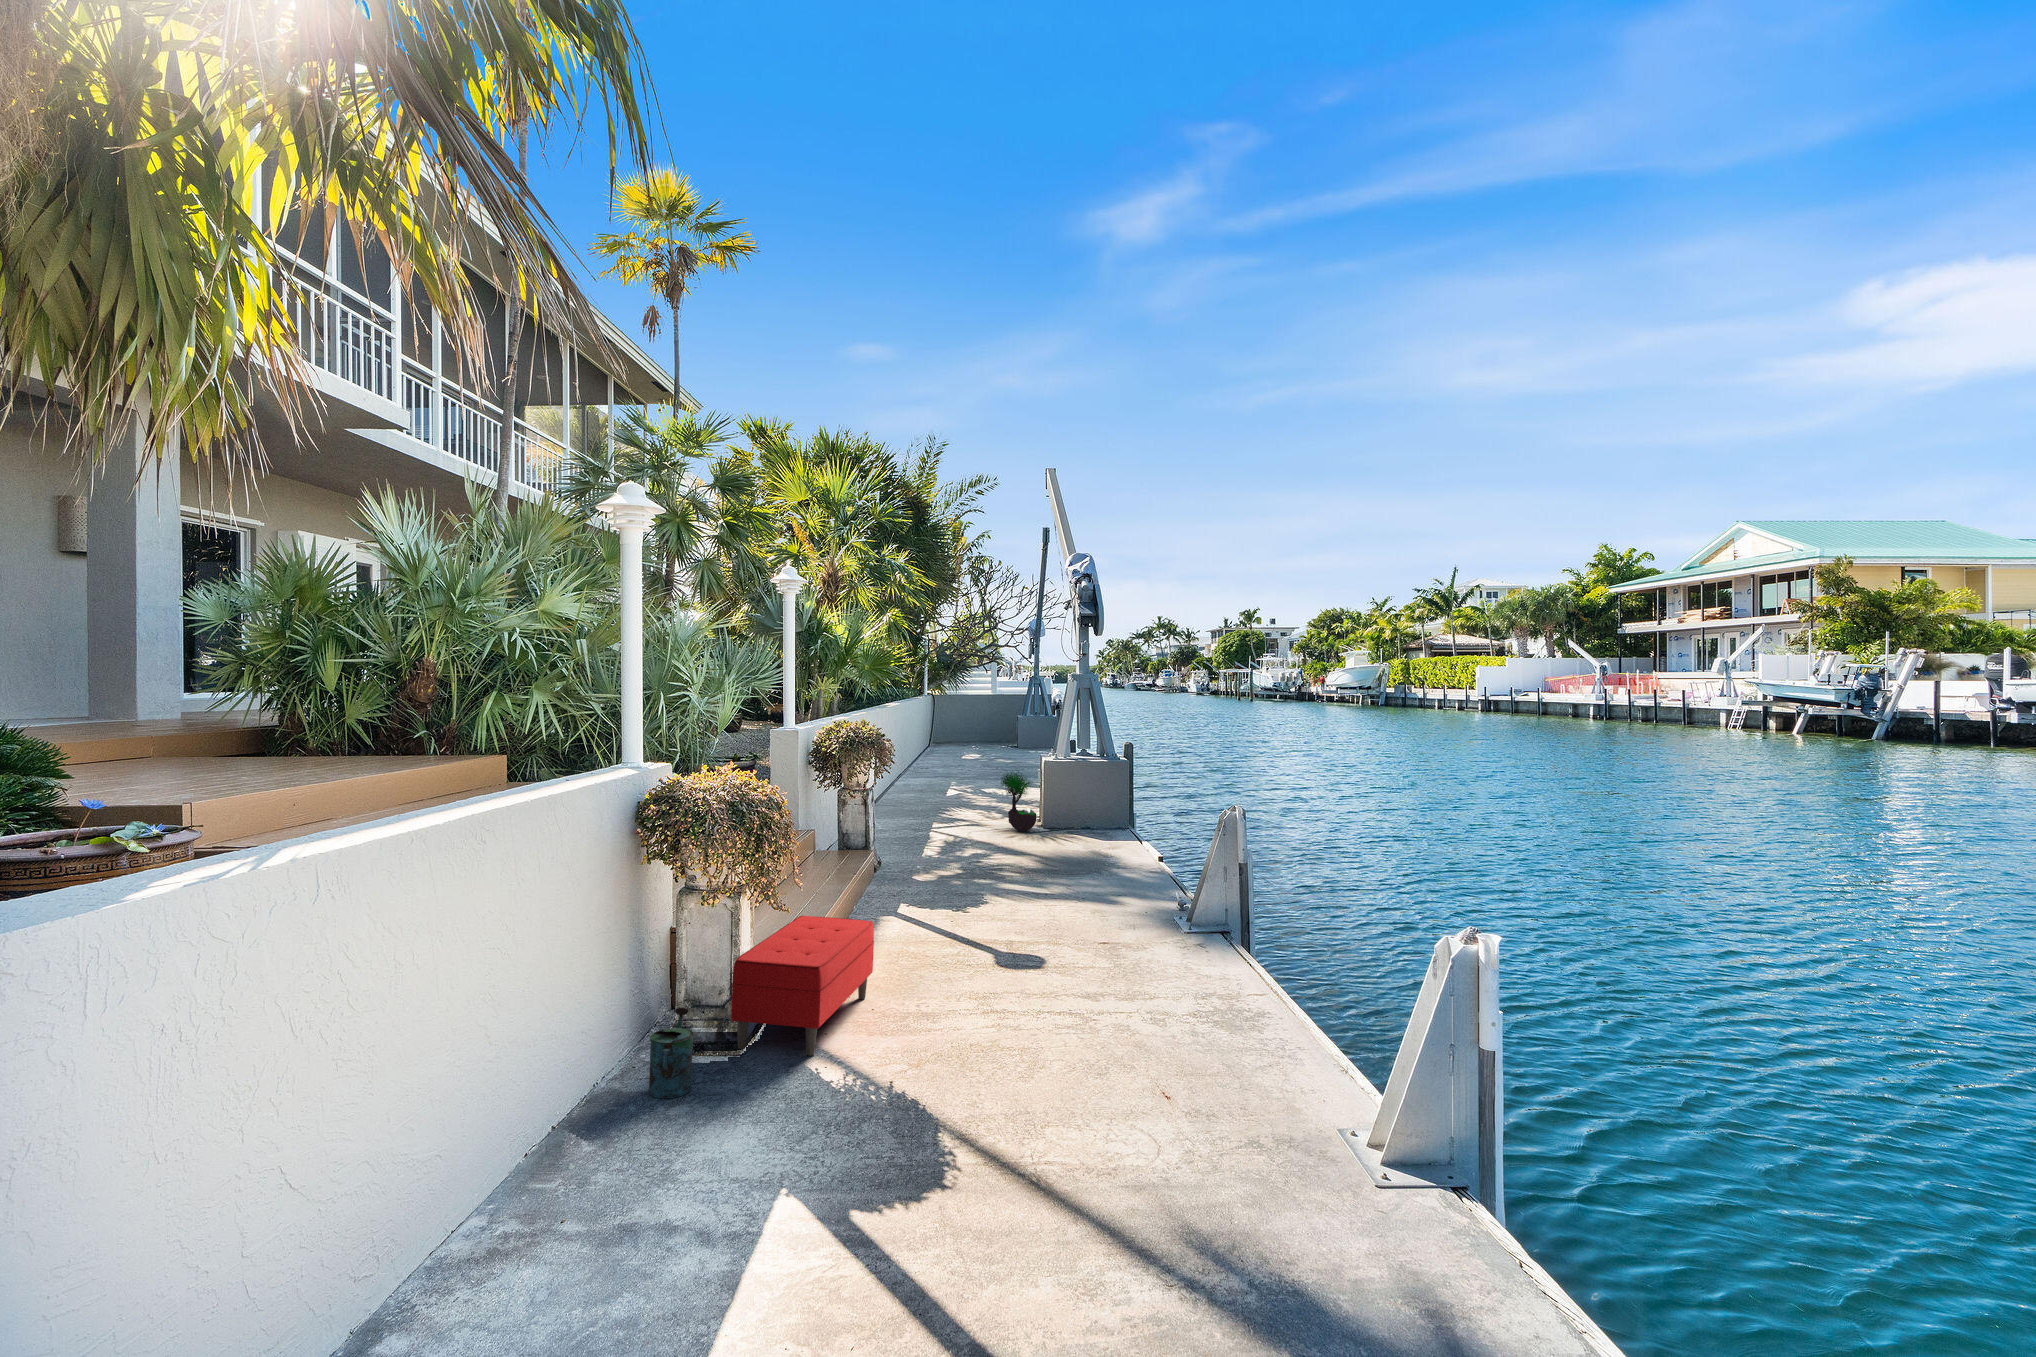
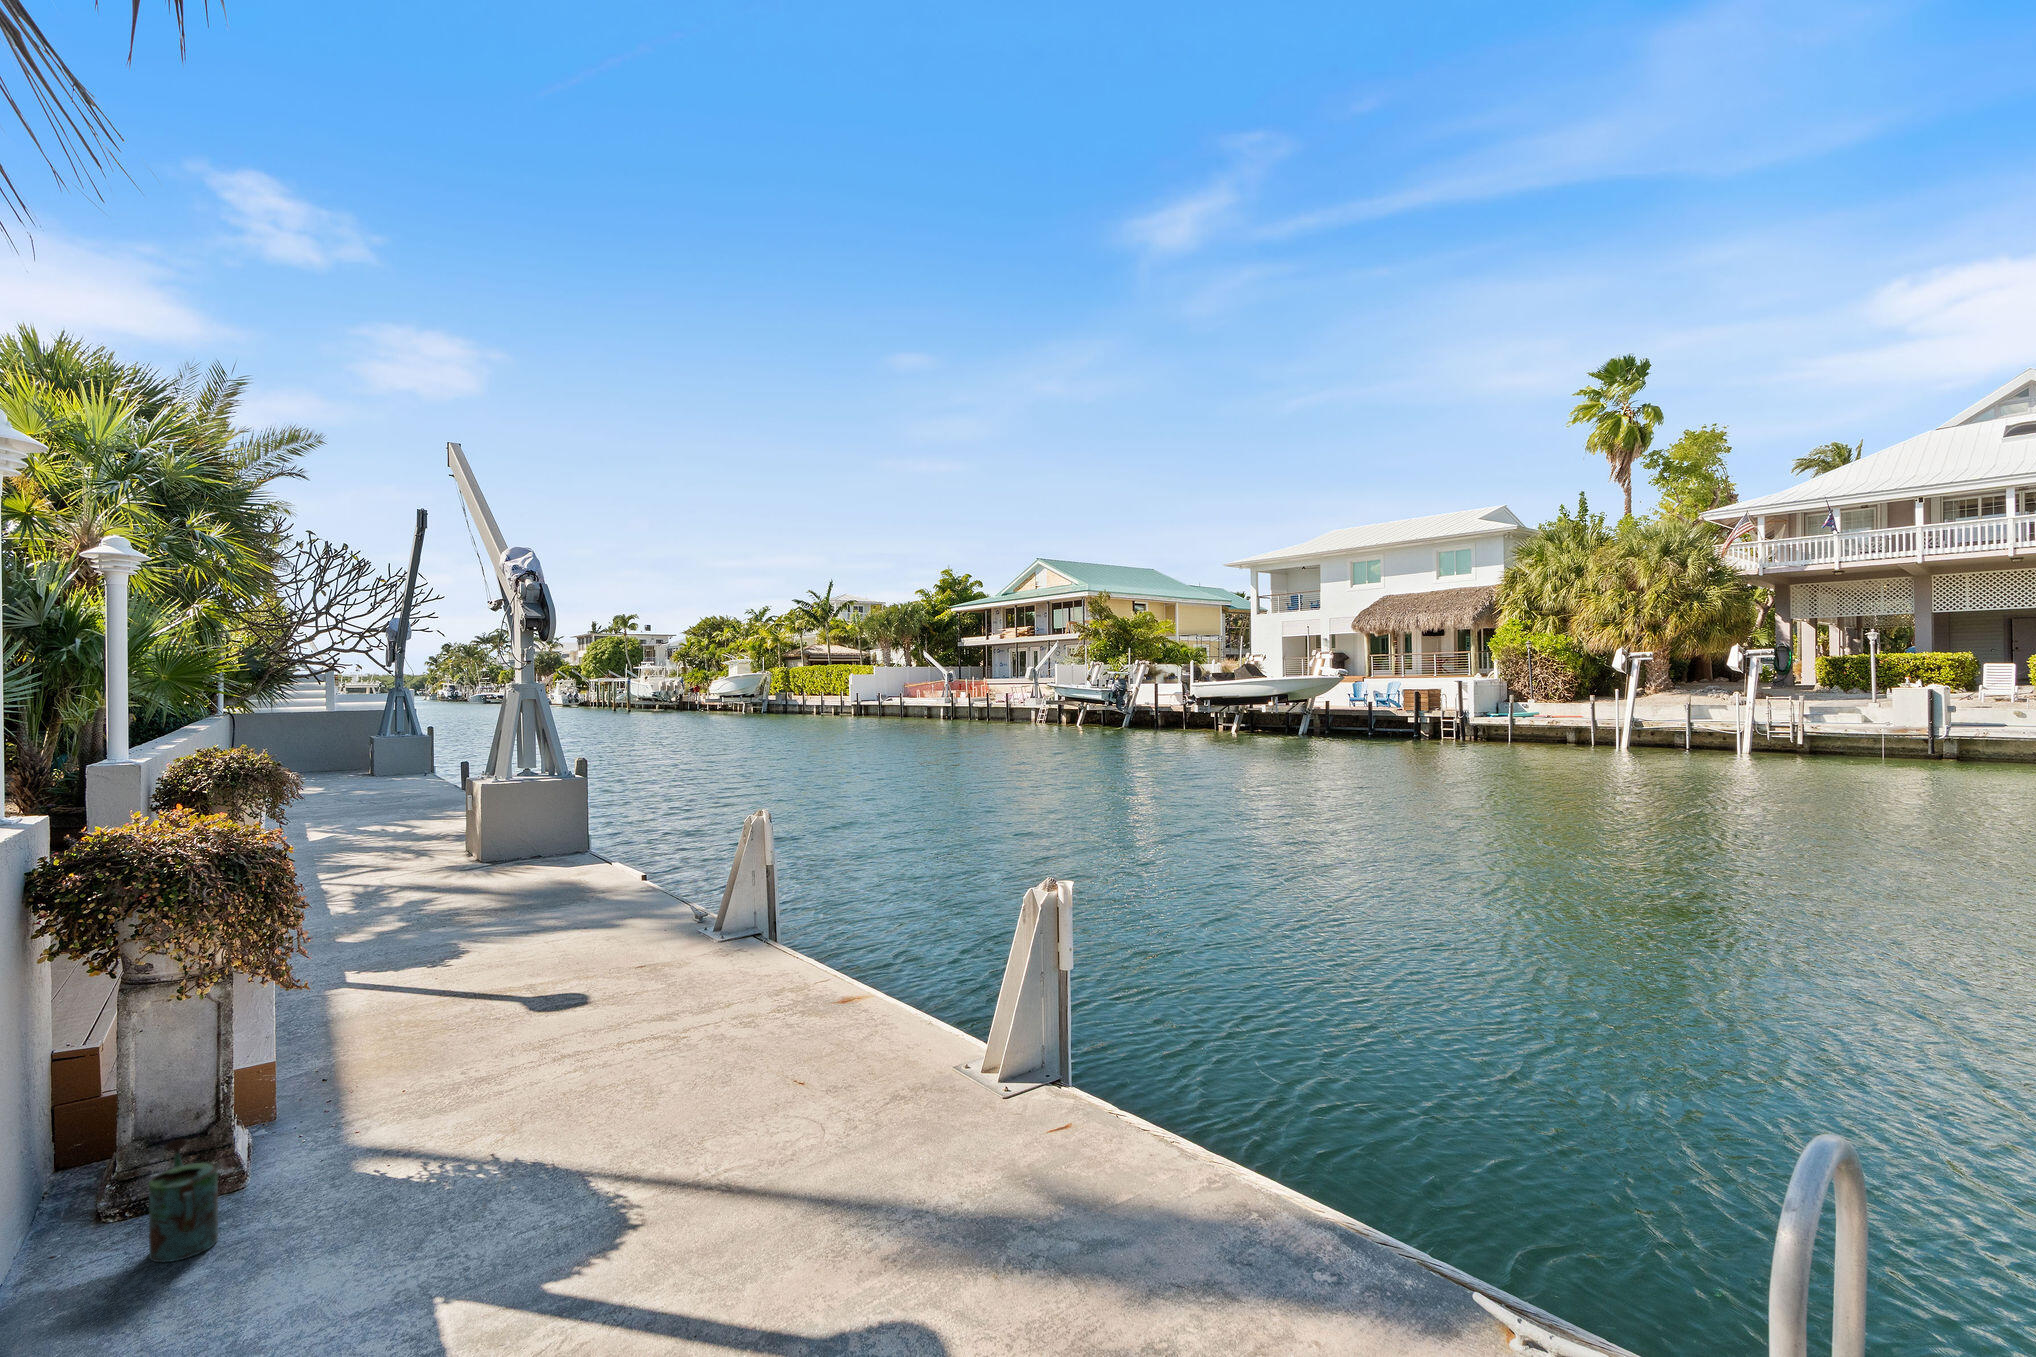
potted tree: present [1001,771,1037,831] -> none [420,793,472,868]
bench: present [731,916,874,1056] -> none [237,985,397,1176]

